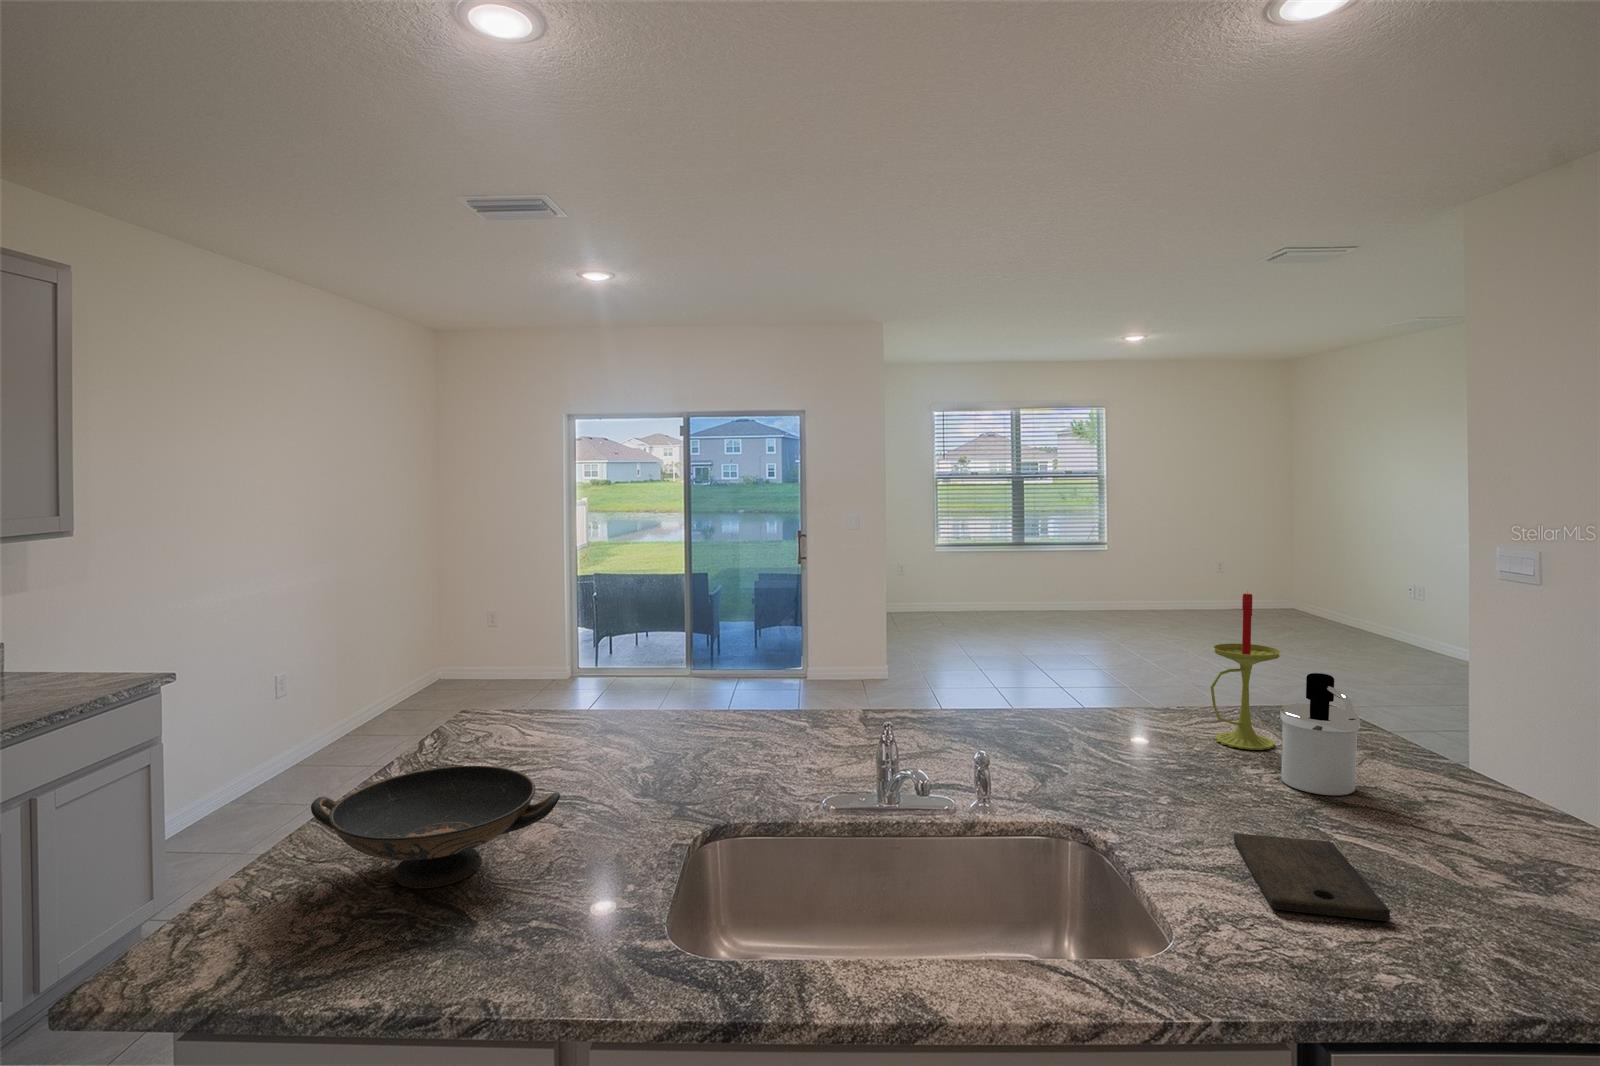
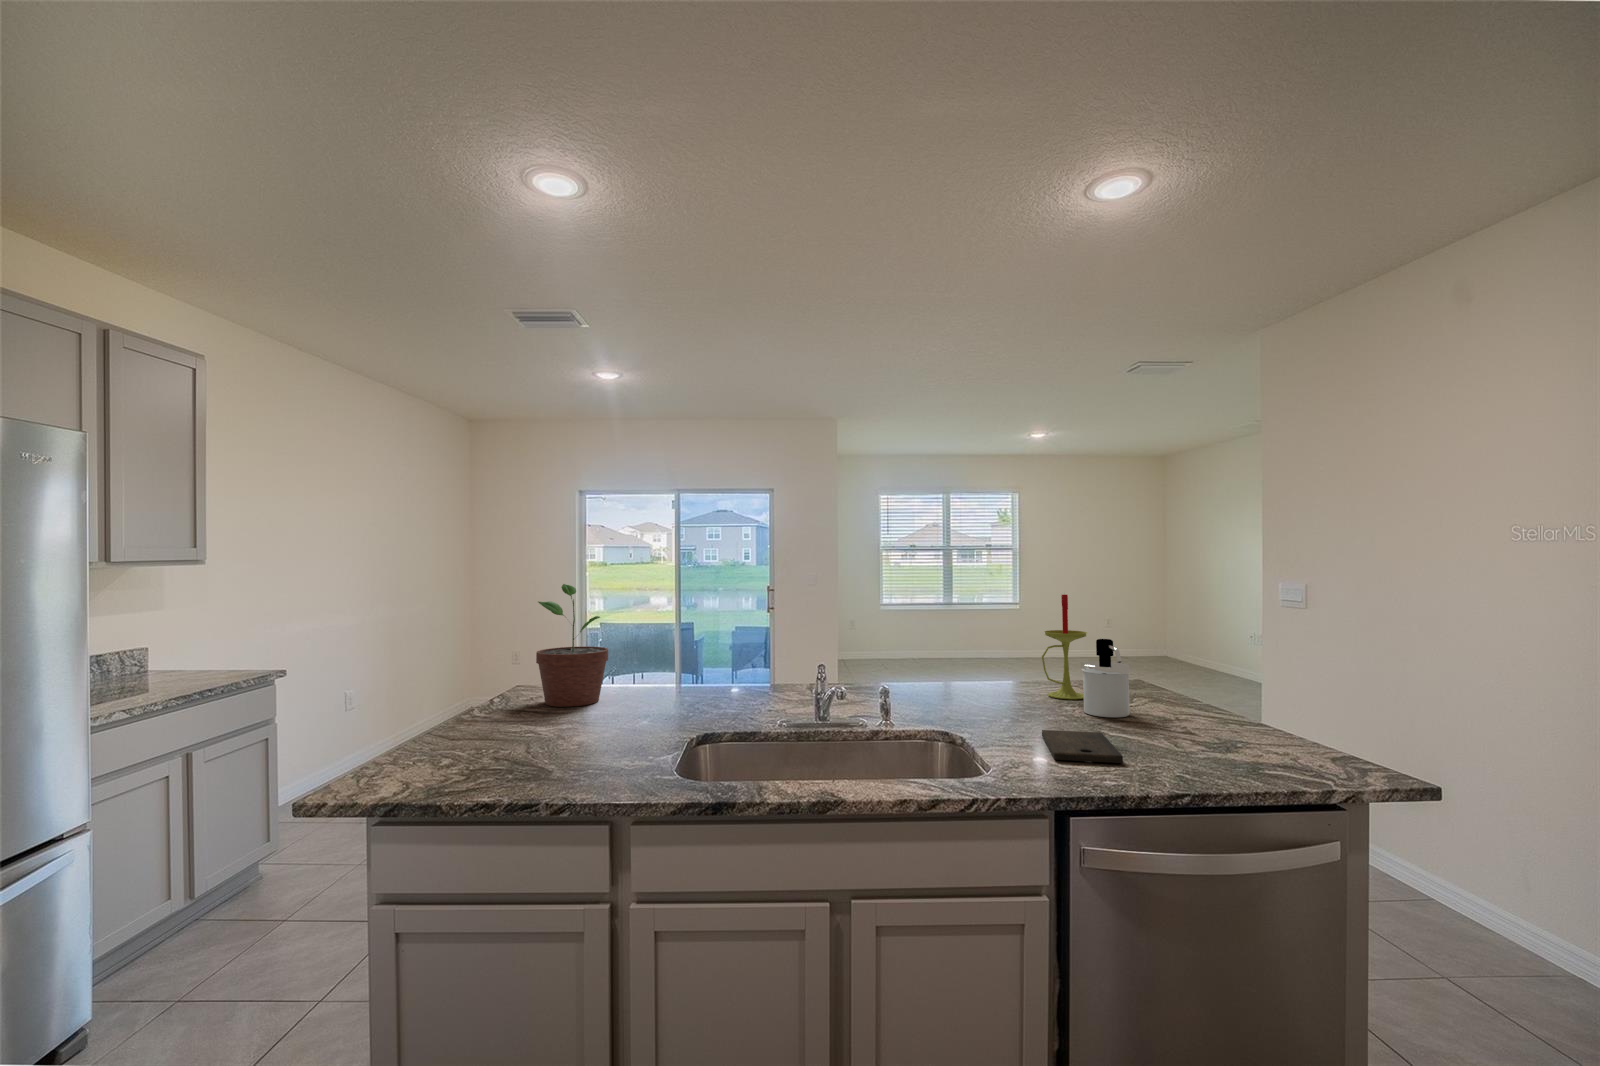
potted plant: none [471,578,578,760] -> present [536,584,608,707]
decorative bowl: present [311,766,560,888] -> none [441,691,605,758]

